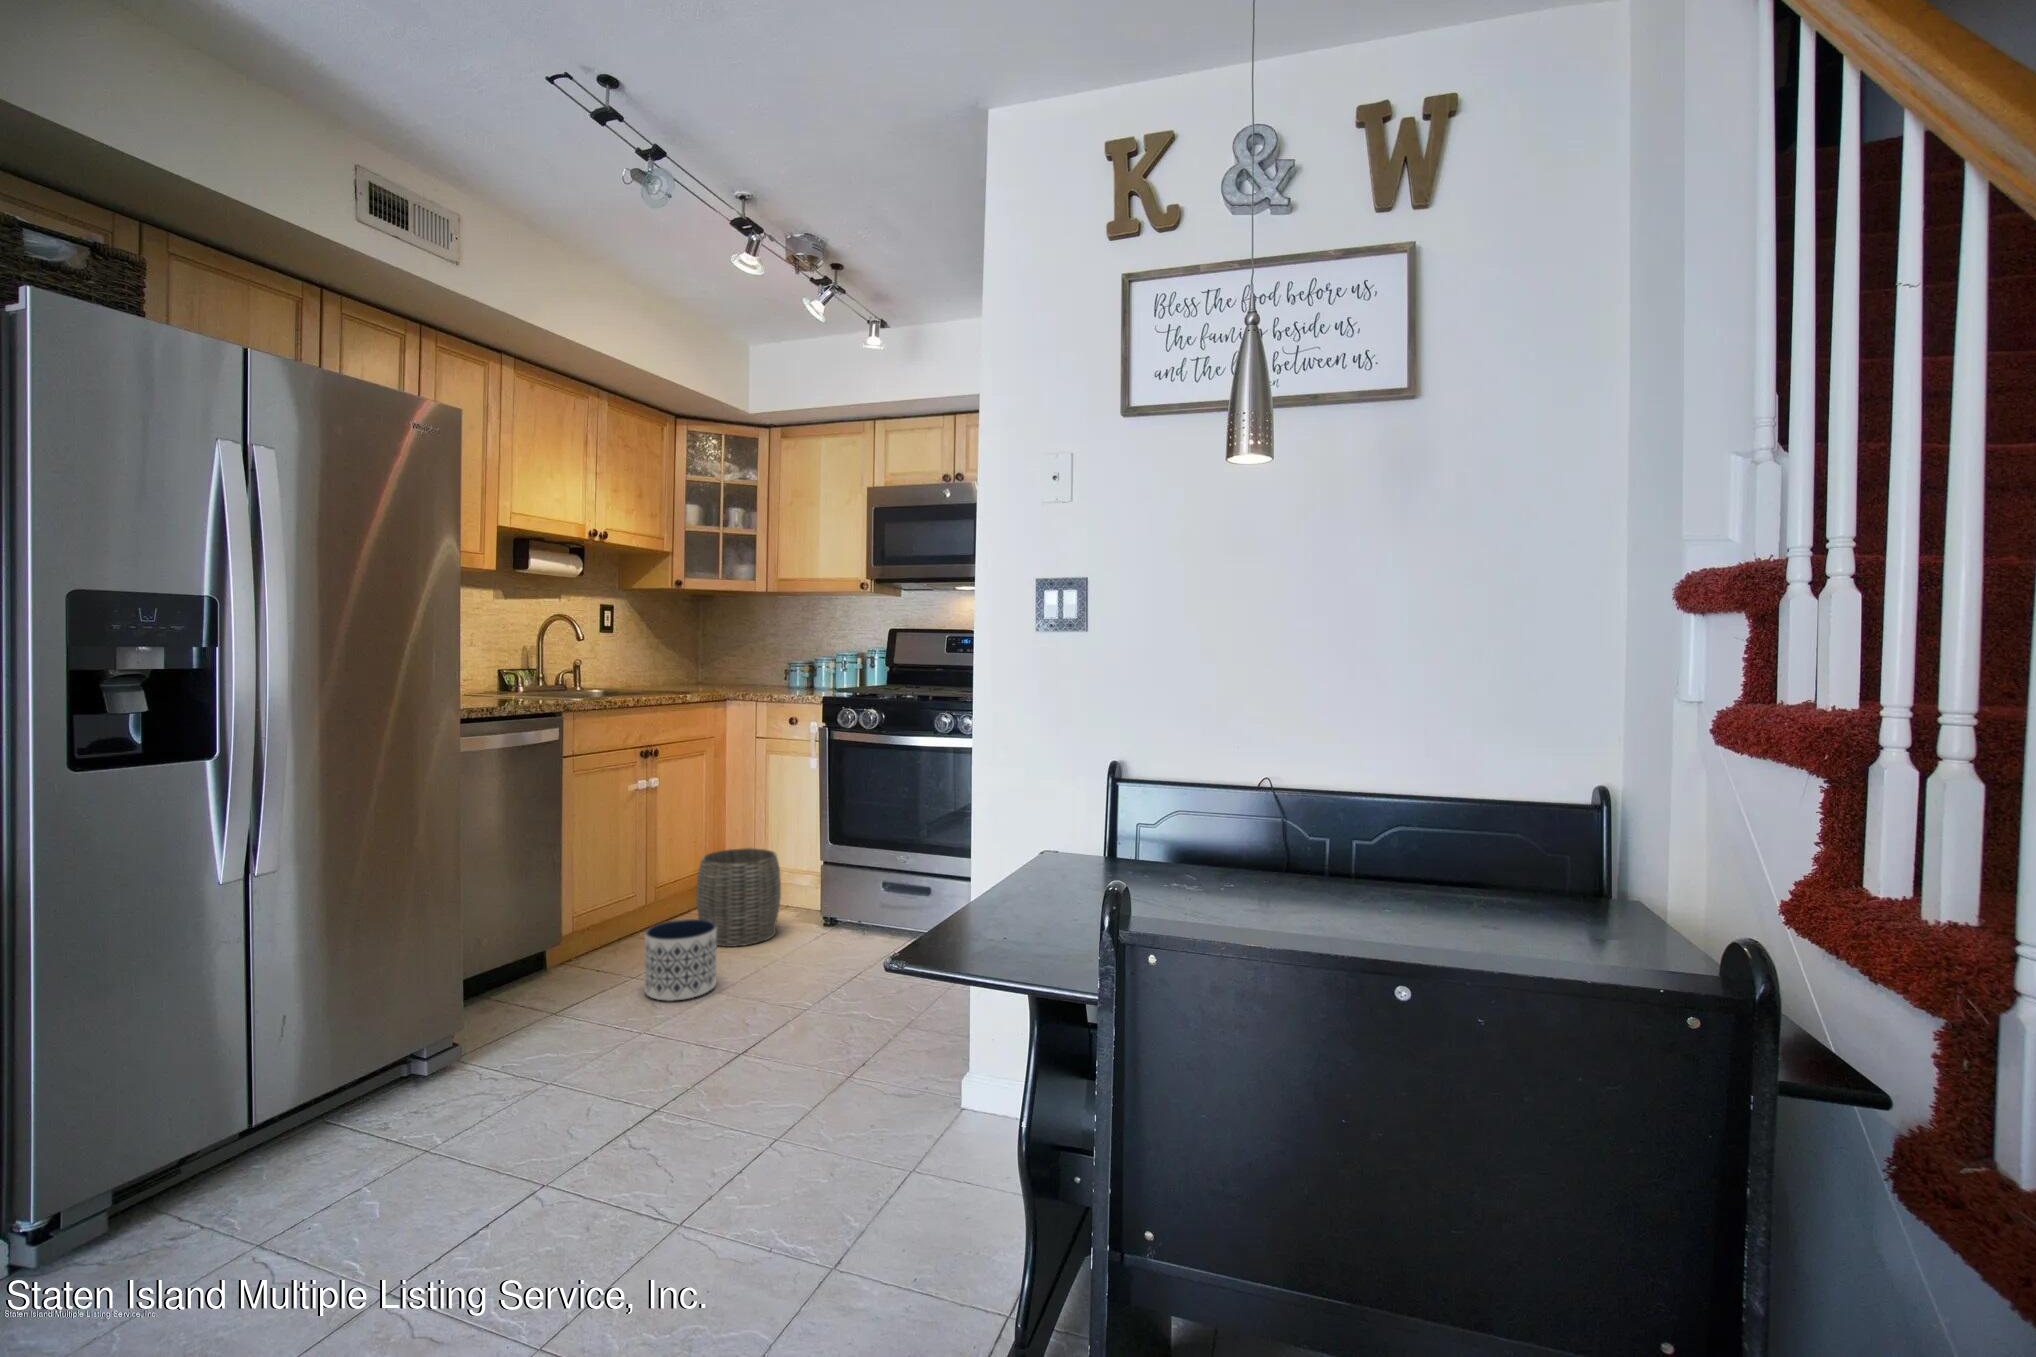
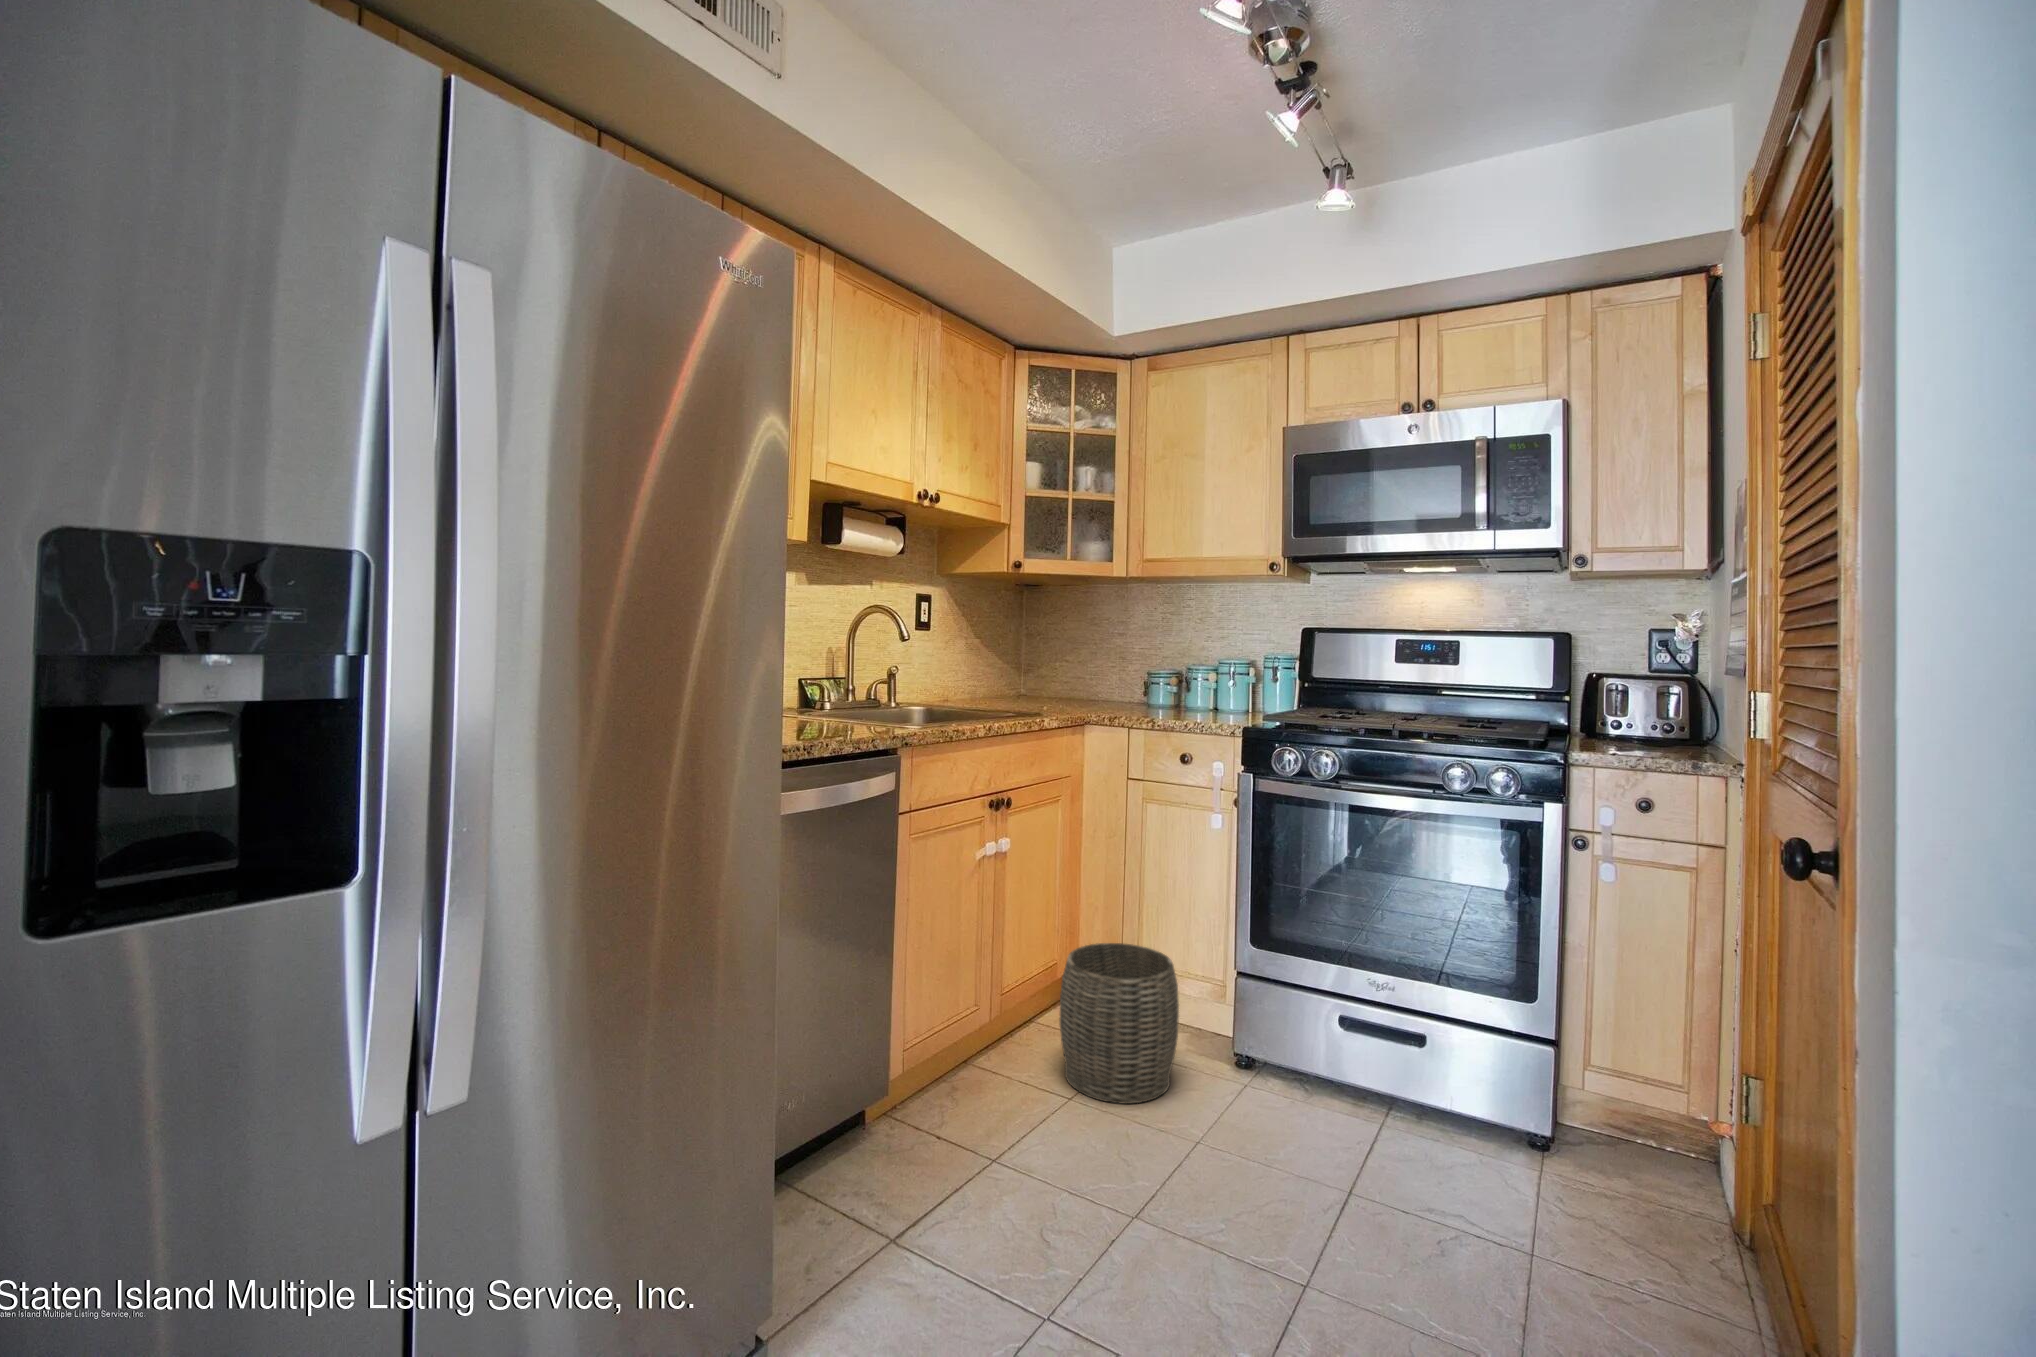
planter: present [645,919,717,1001] -> none [1025,1083,1135,1239]

